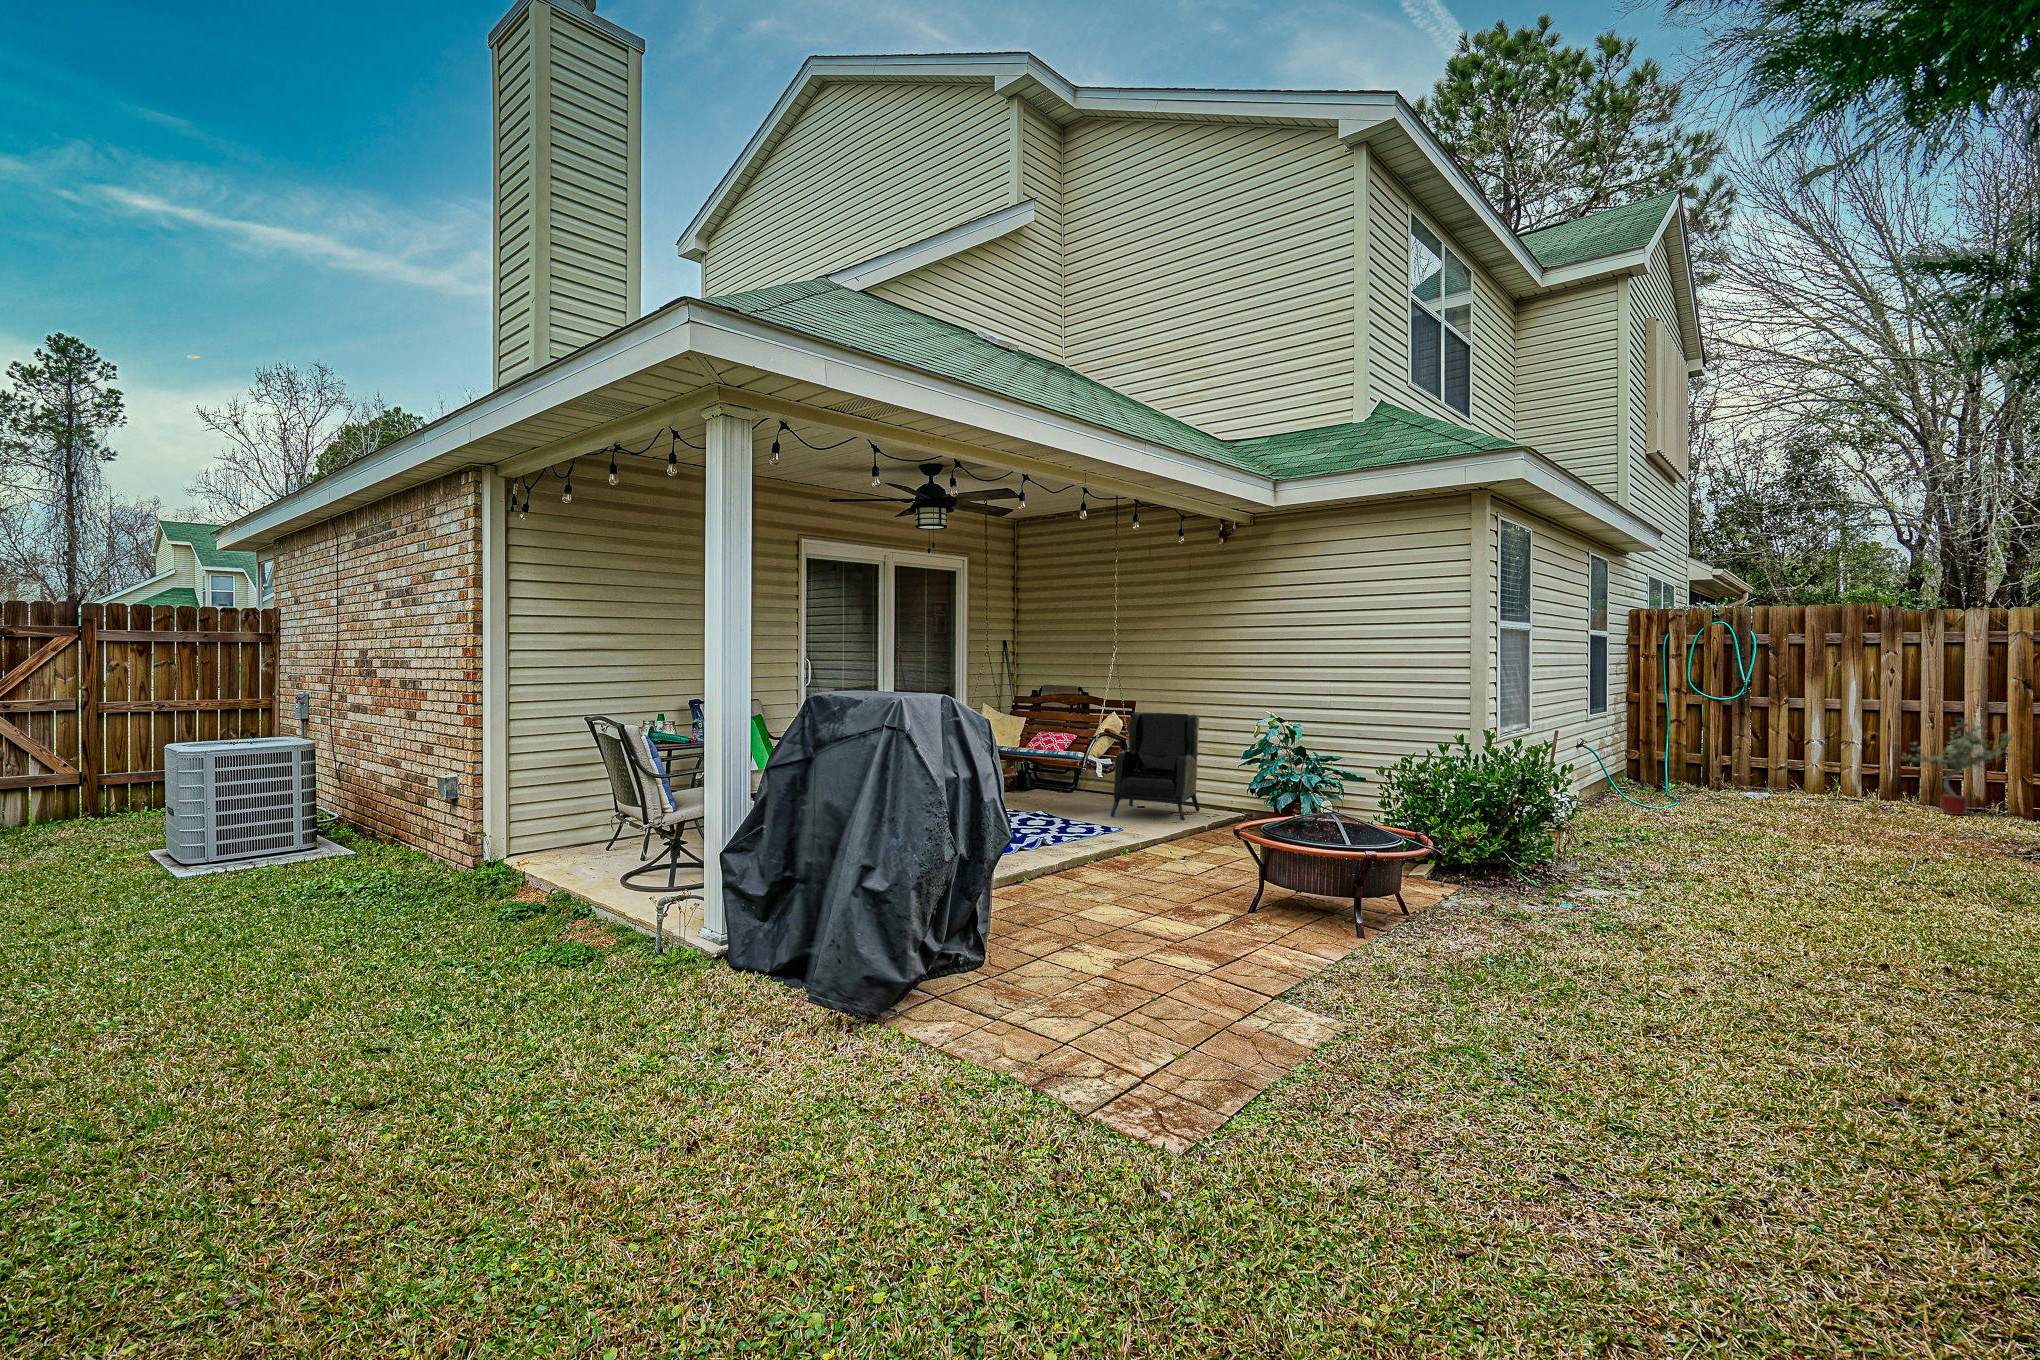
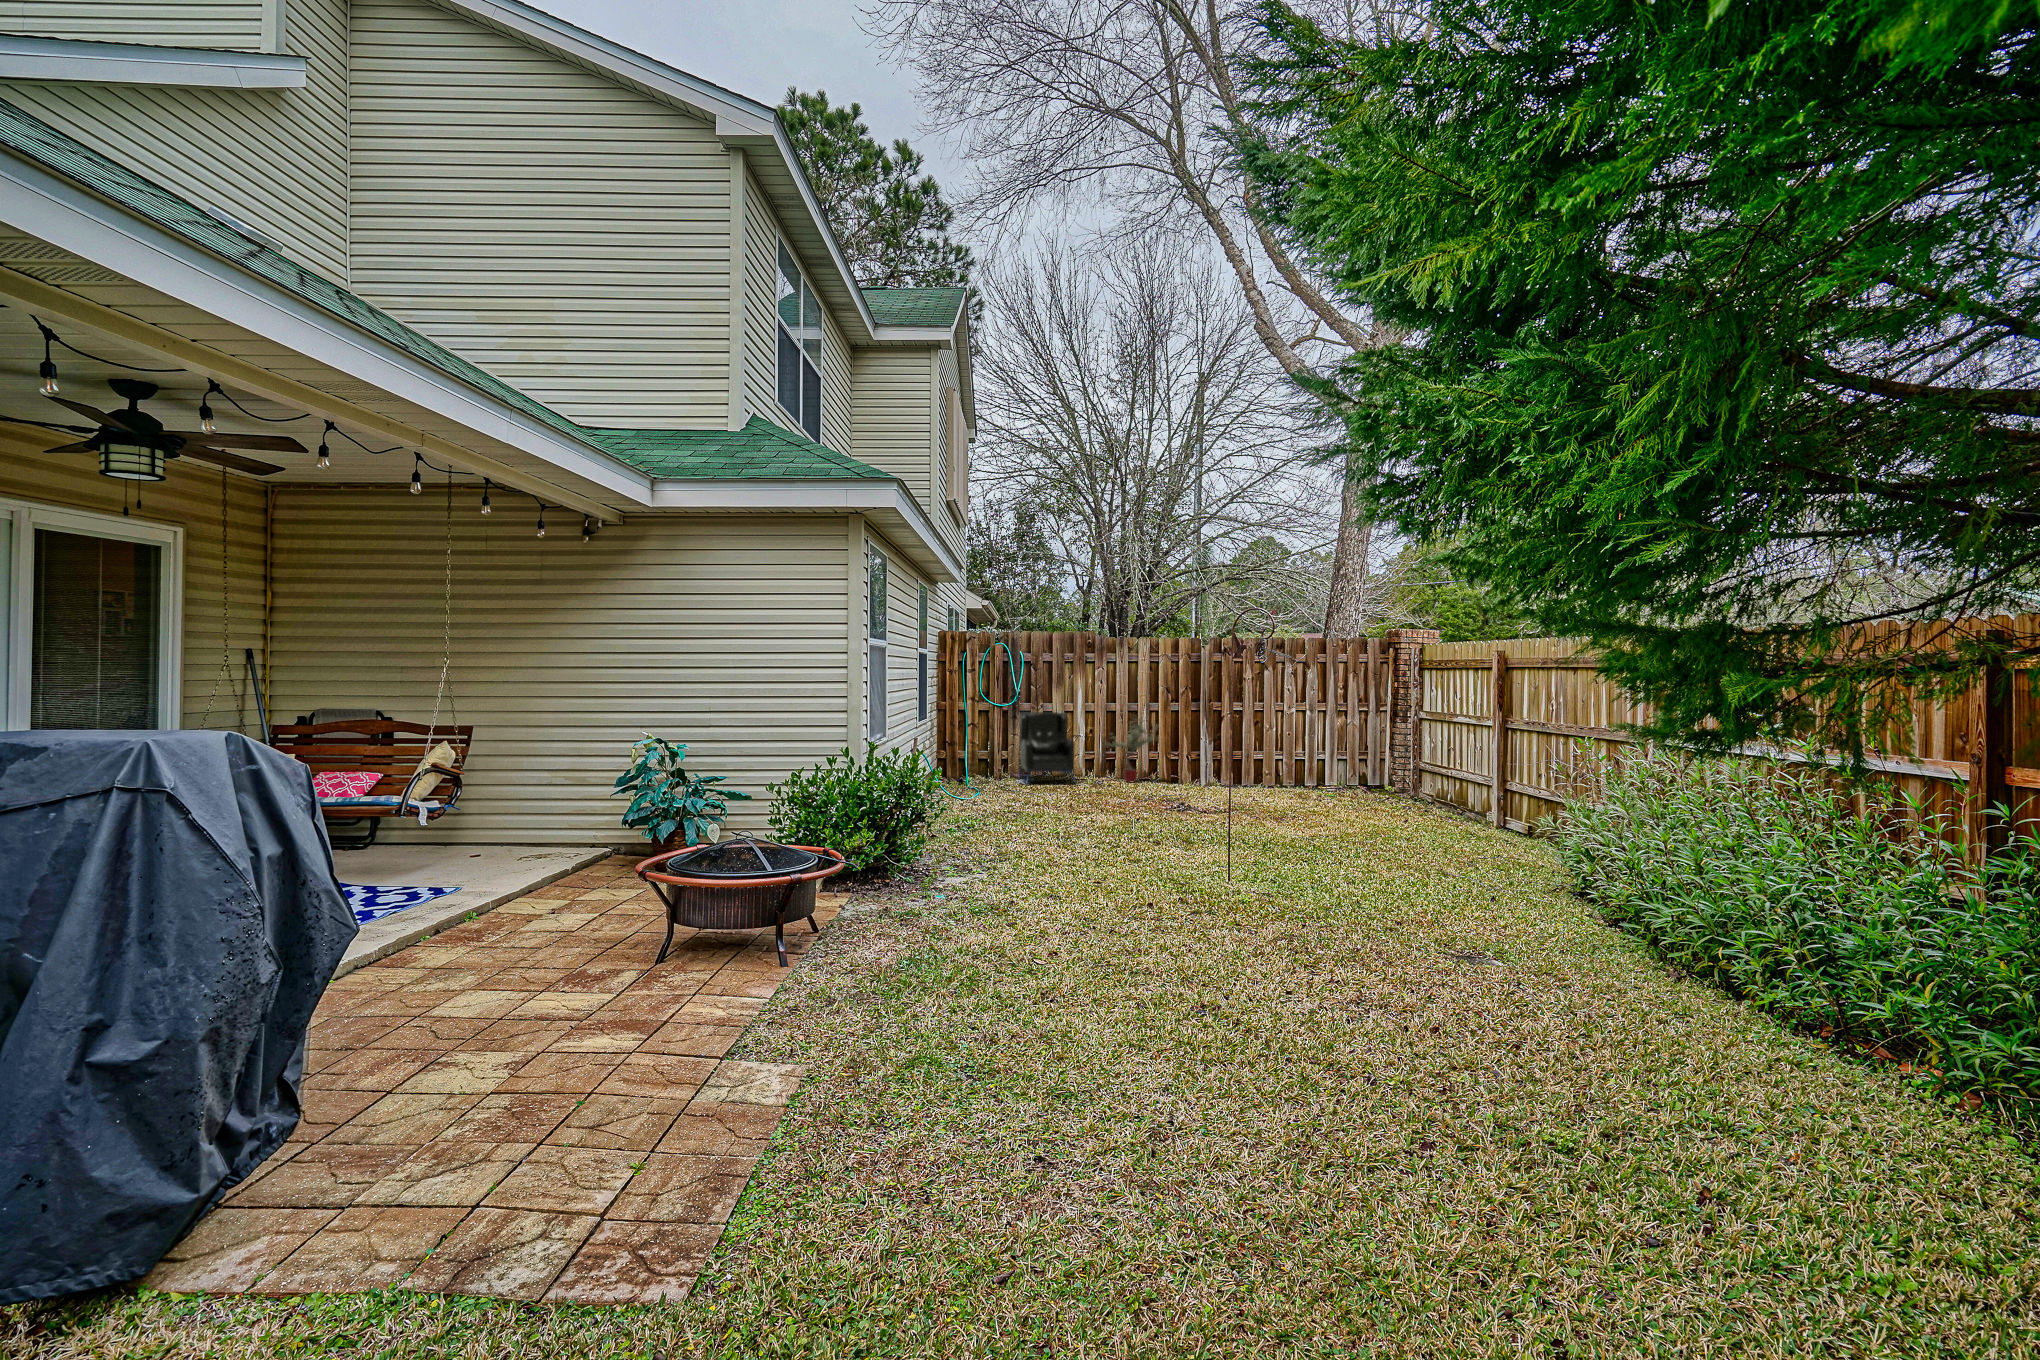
armchair: present [1110,713,1200,821] -> present [1019,712,1075,784]

